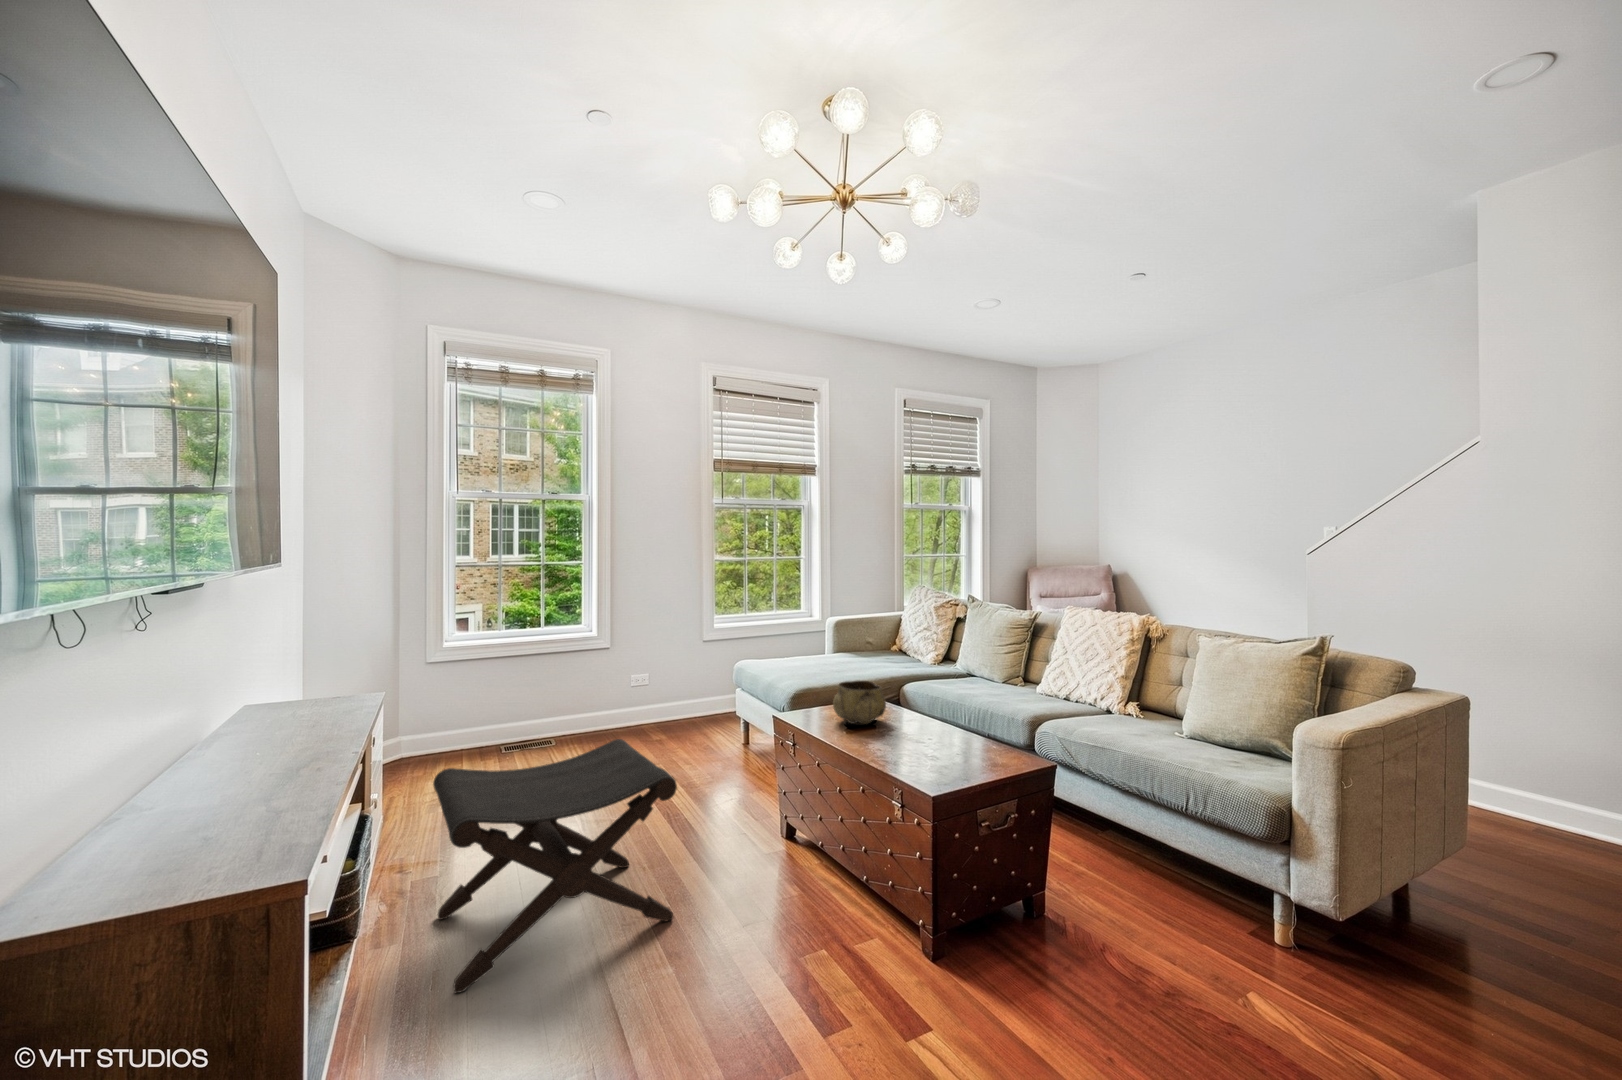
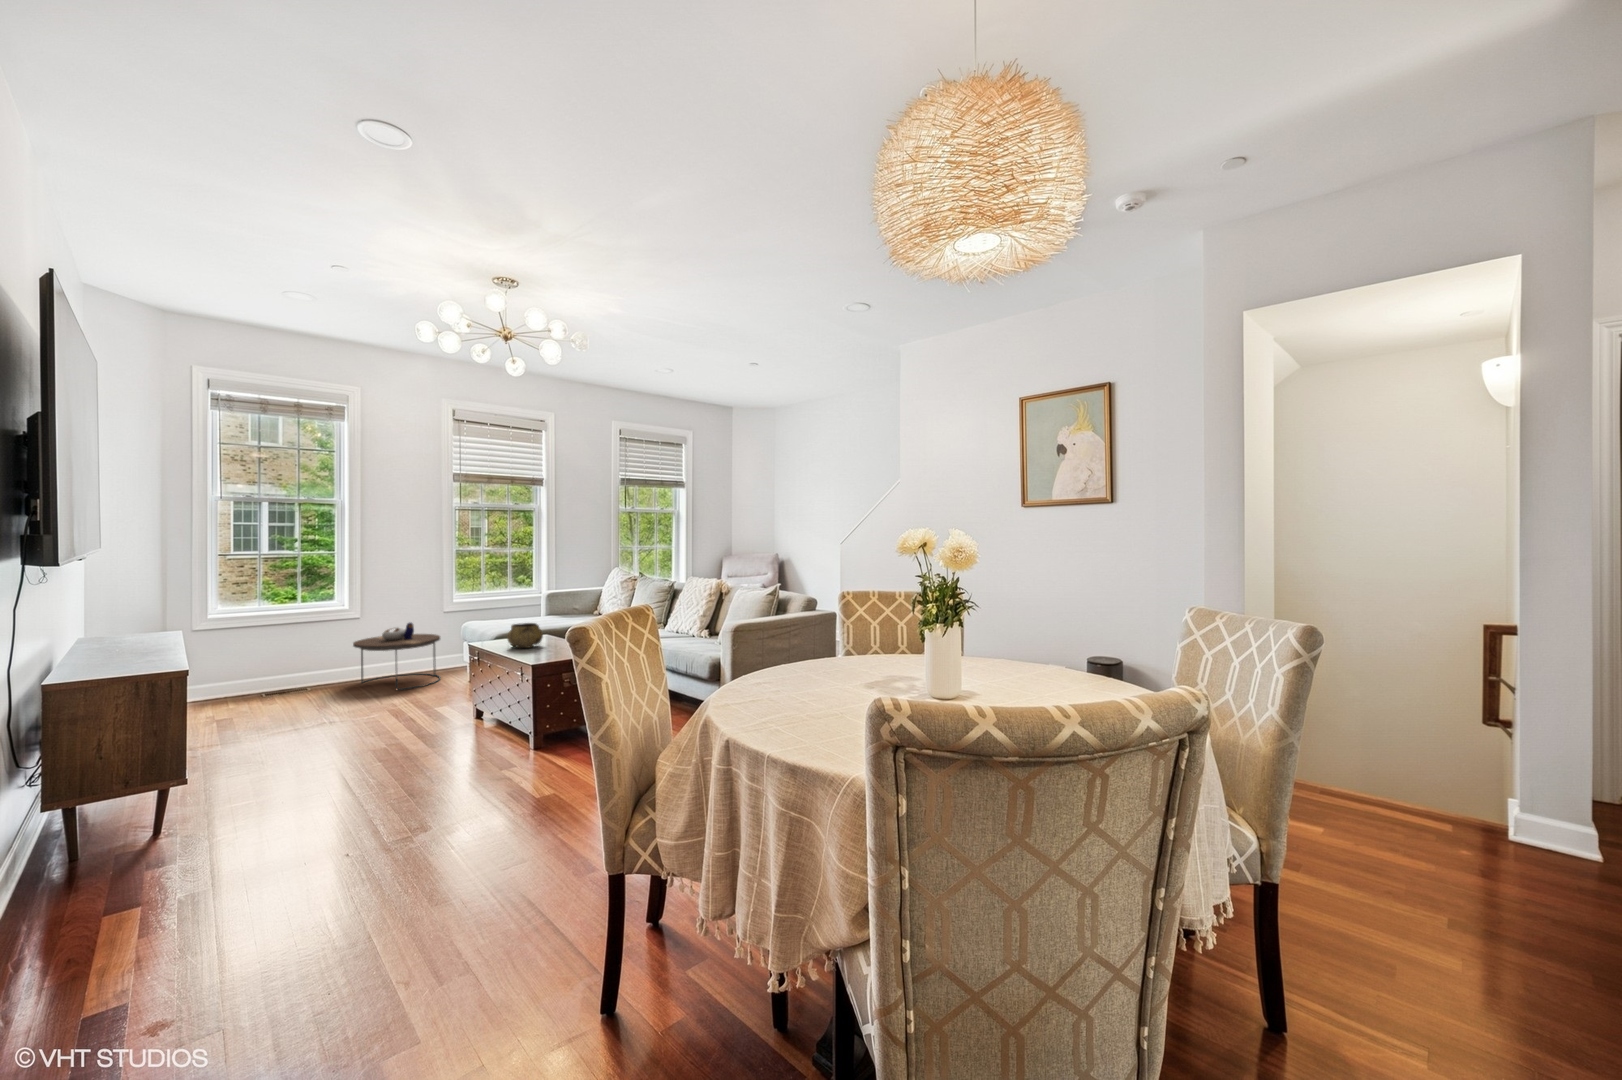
side table: none [603,659,705,755] -> present [353,623,440,690]
footstool: present [433,739,677,993] -> none [212,661,383,790]

